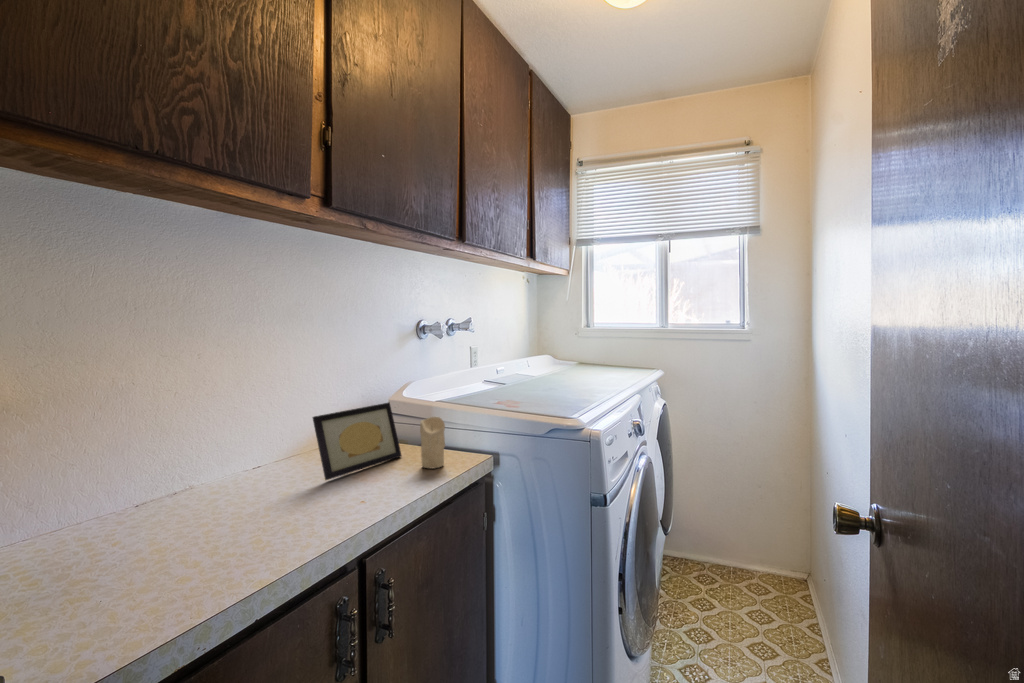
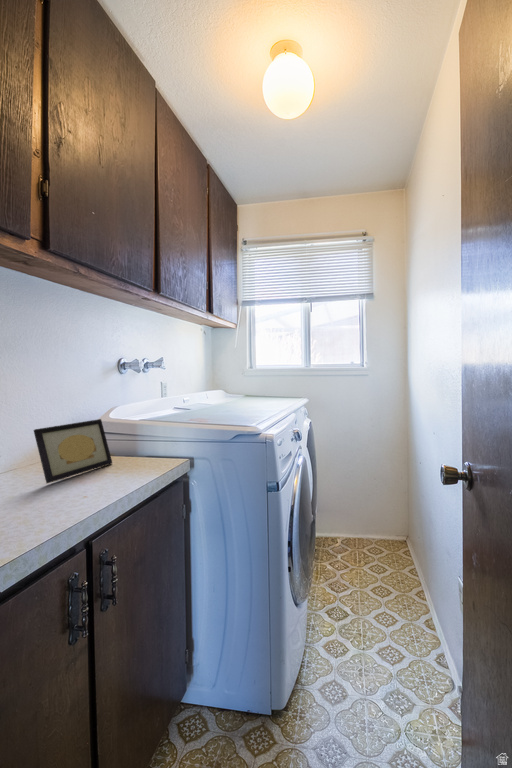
candle: present [420,417,445,469] -> none [129,428,151,470]

